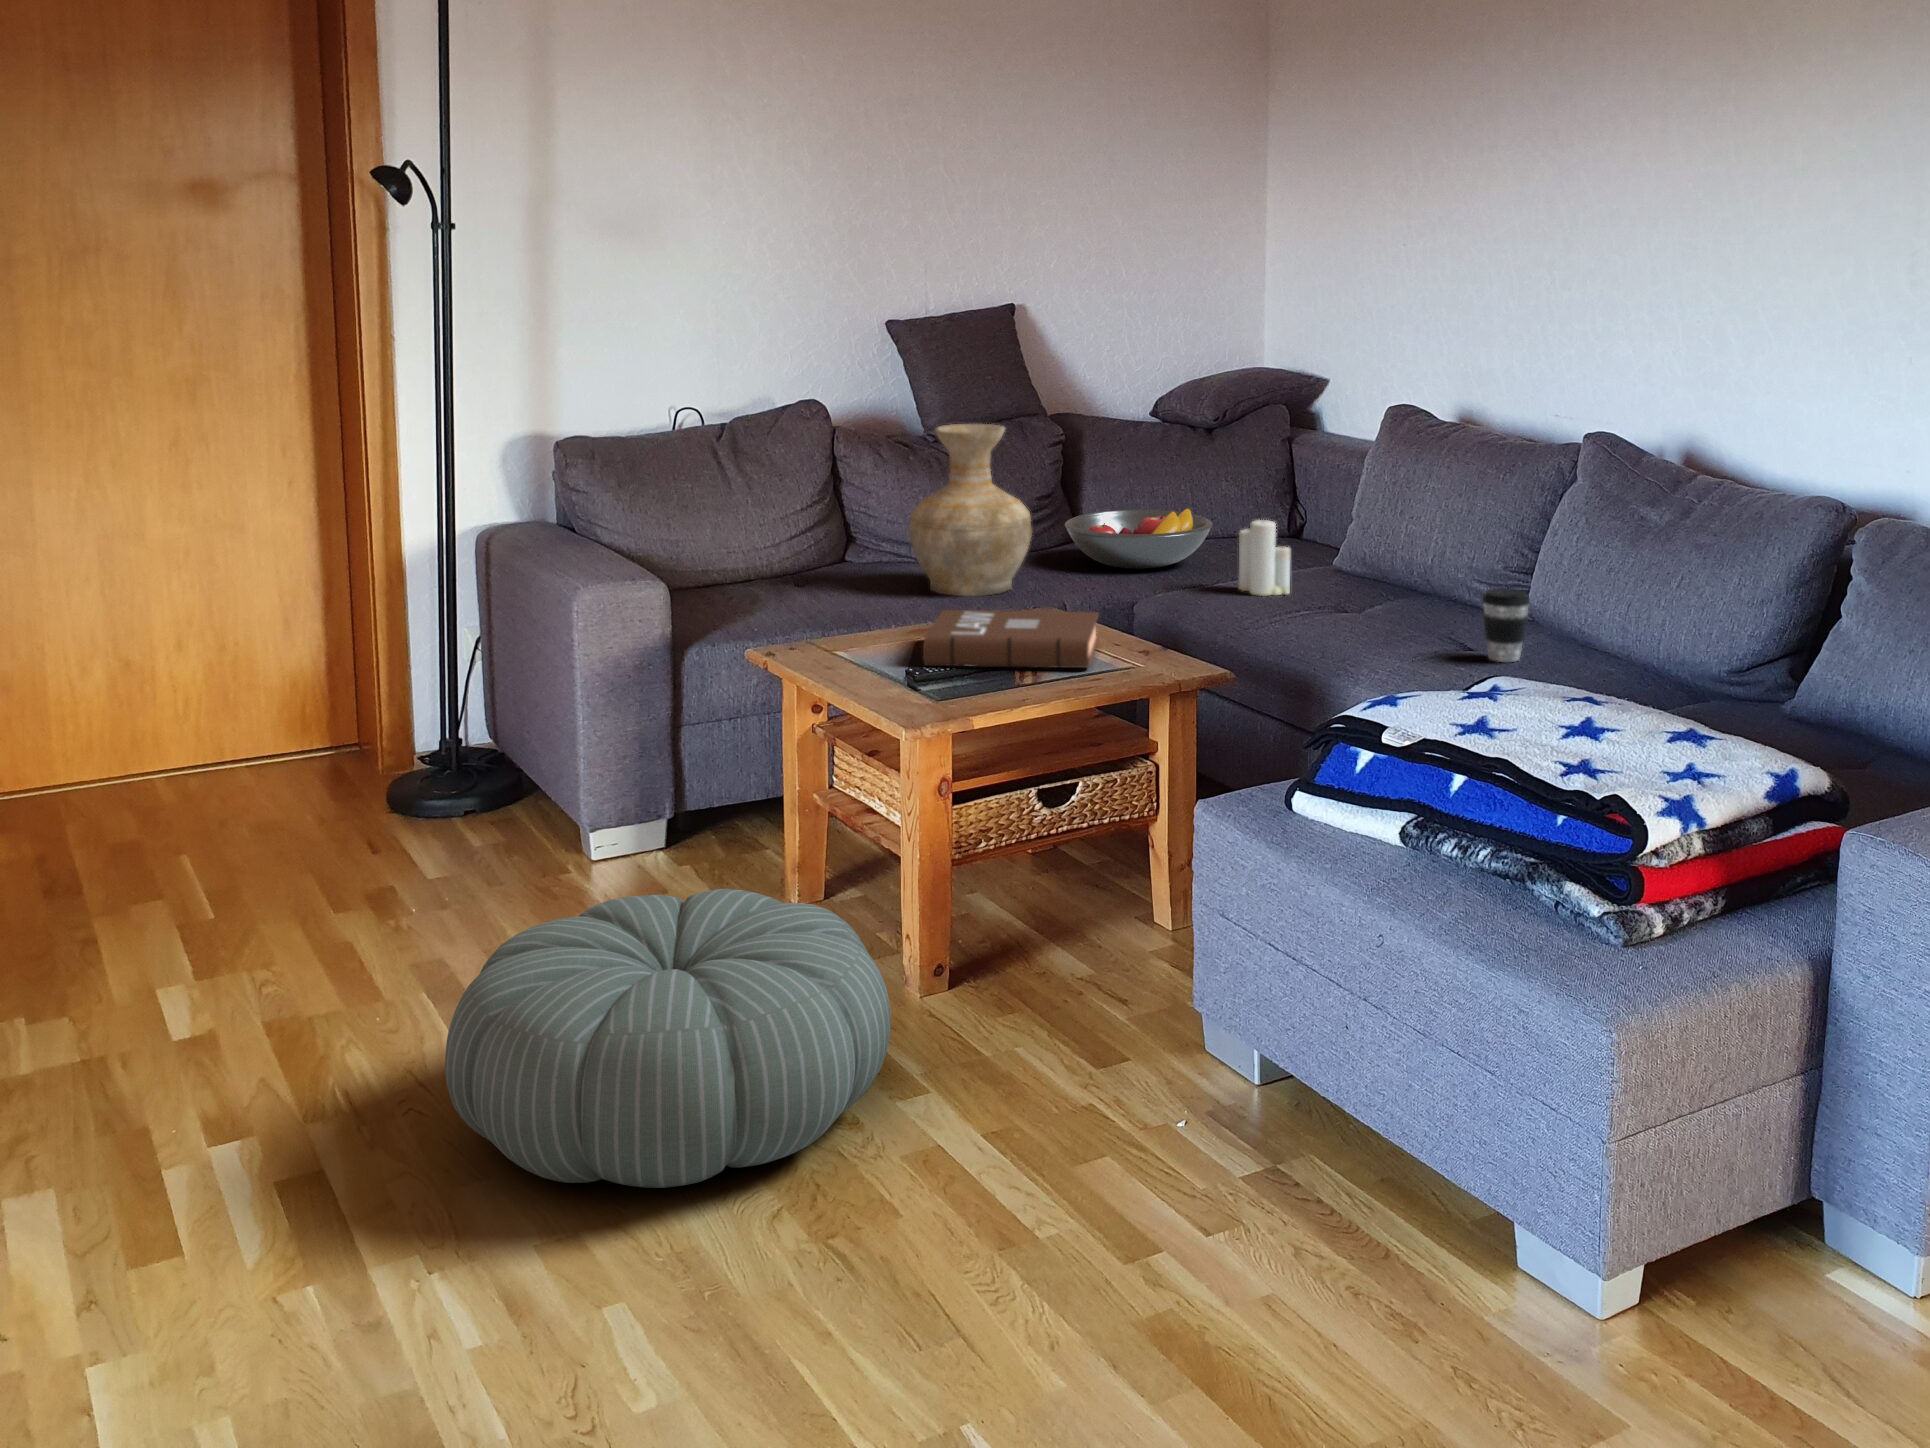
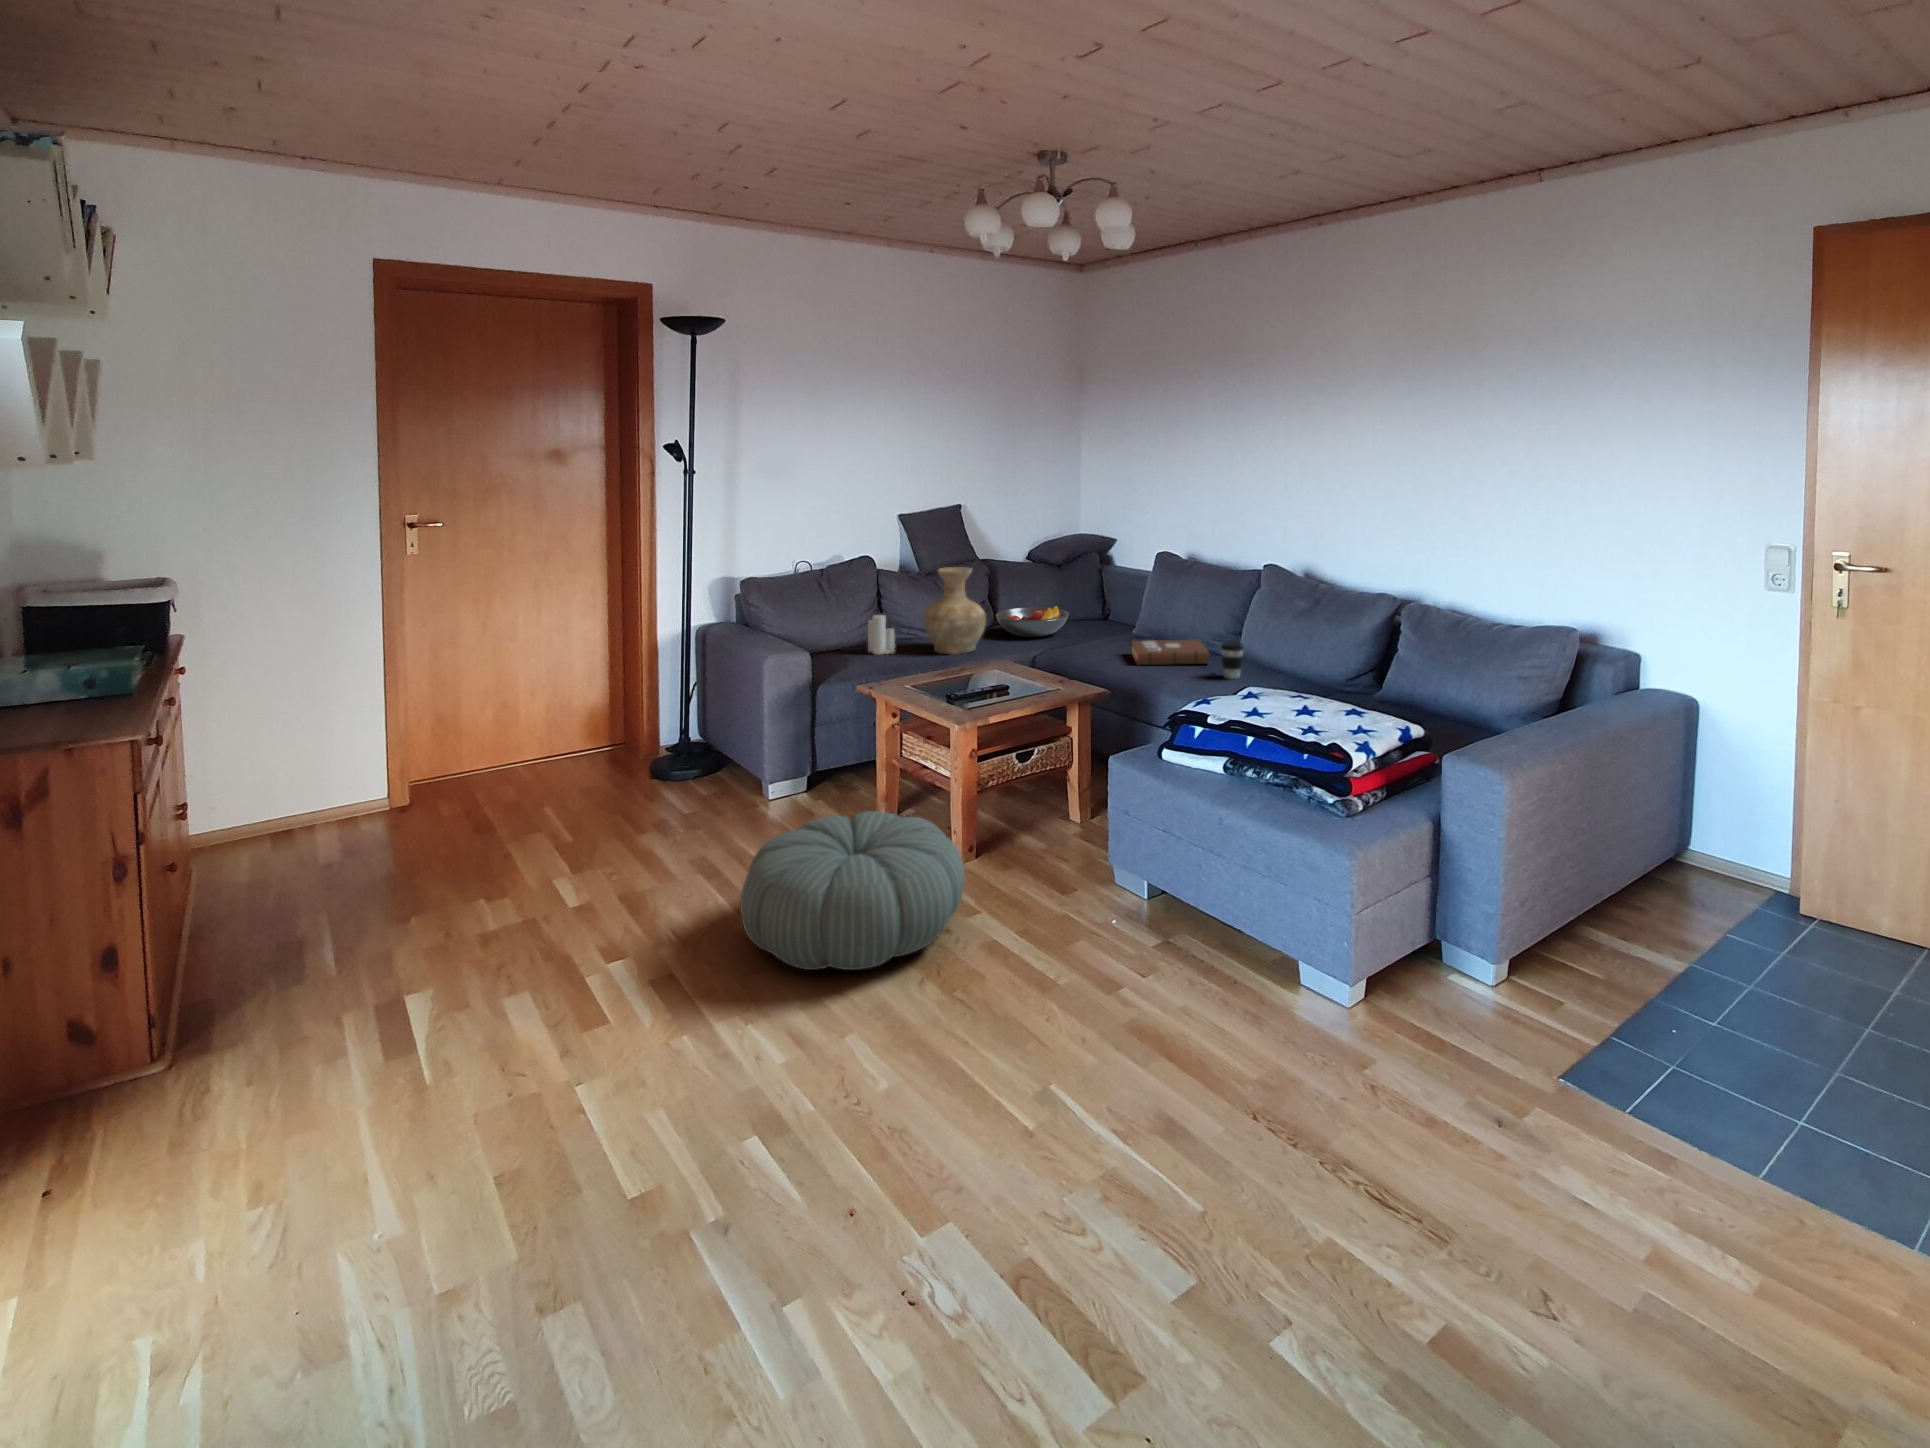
candle: present [1239,520,1290,595] -> present [868,615,895,655]
book: present [923,610,1099,668] -> present [1131,640,1209,665]

